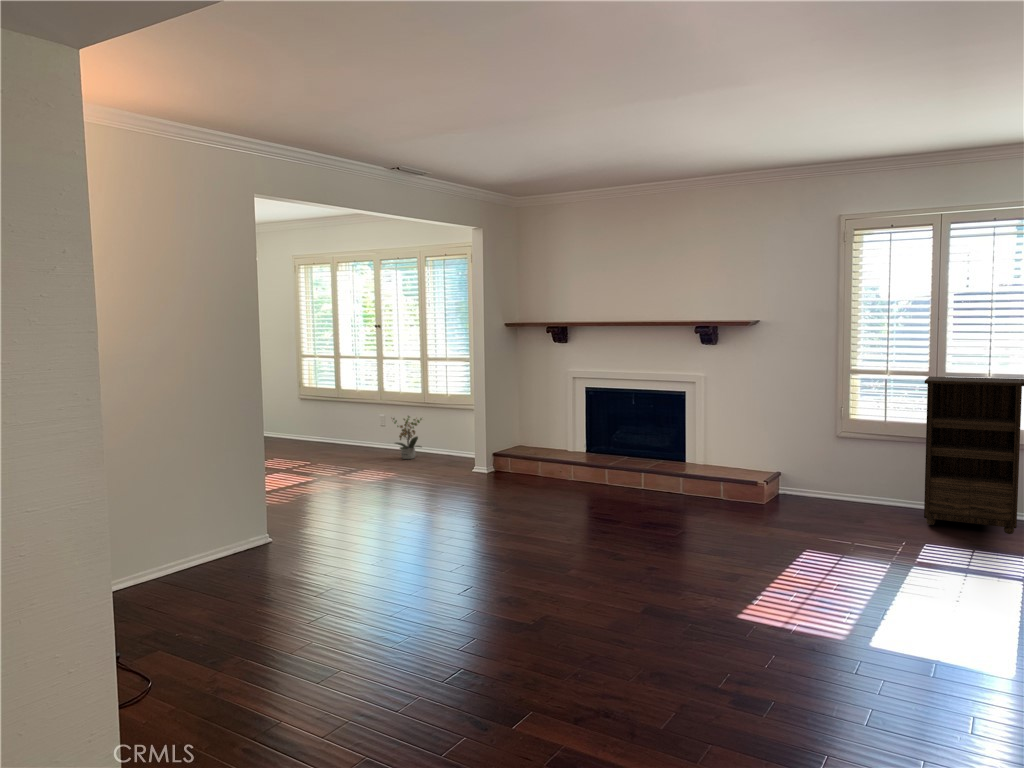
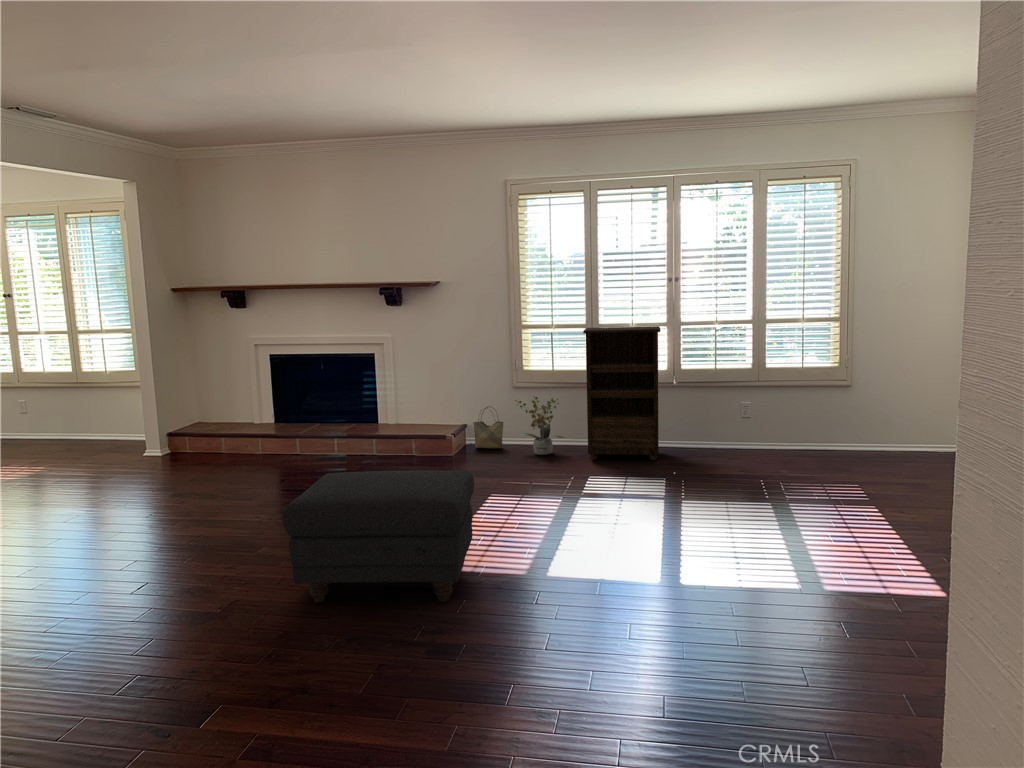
potted plant: present [393,416,422,459] -> present [515,396,564,455]
woven basket: none [789,454,824,500] -> present [474,406,504,449]
ottoman: none [605,511,791,652] -> present [282,470,474,603]

